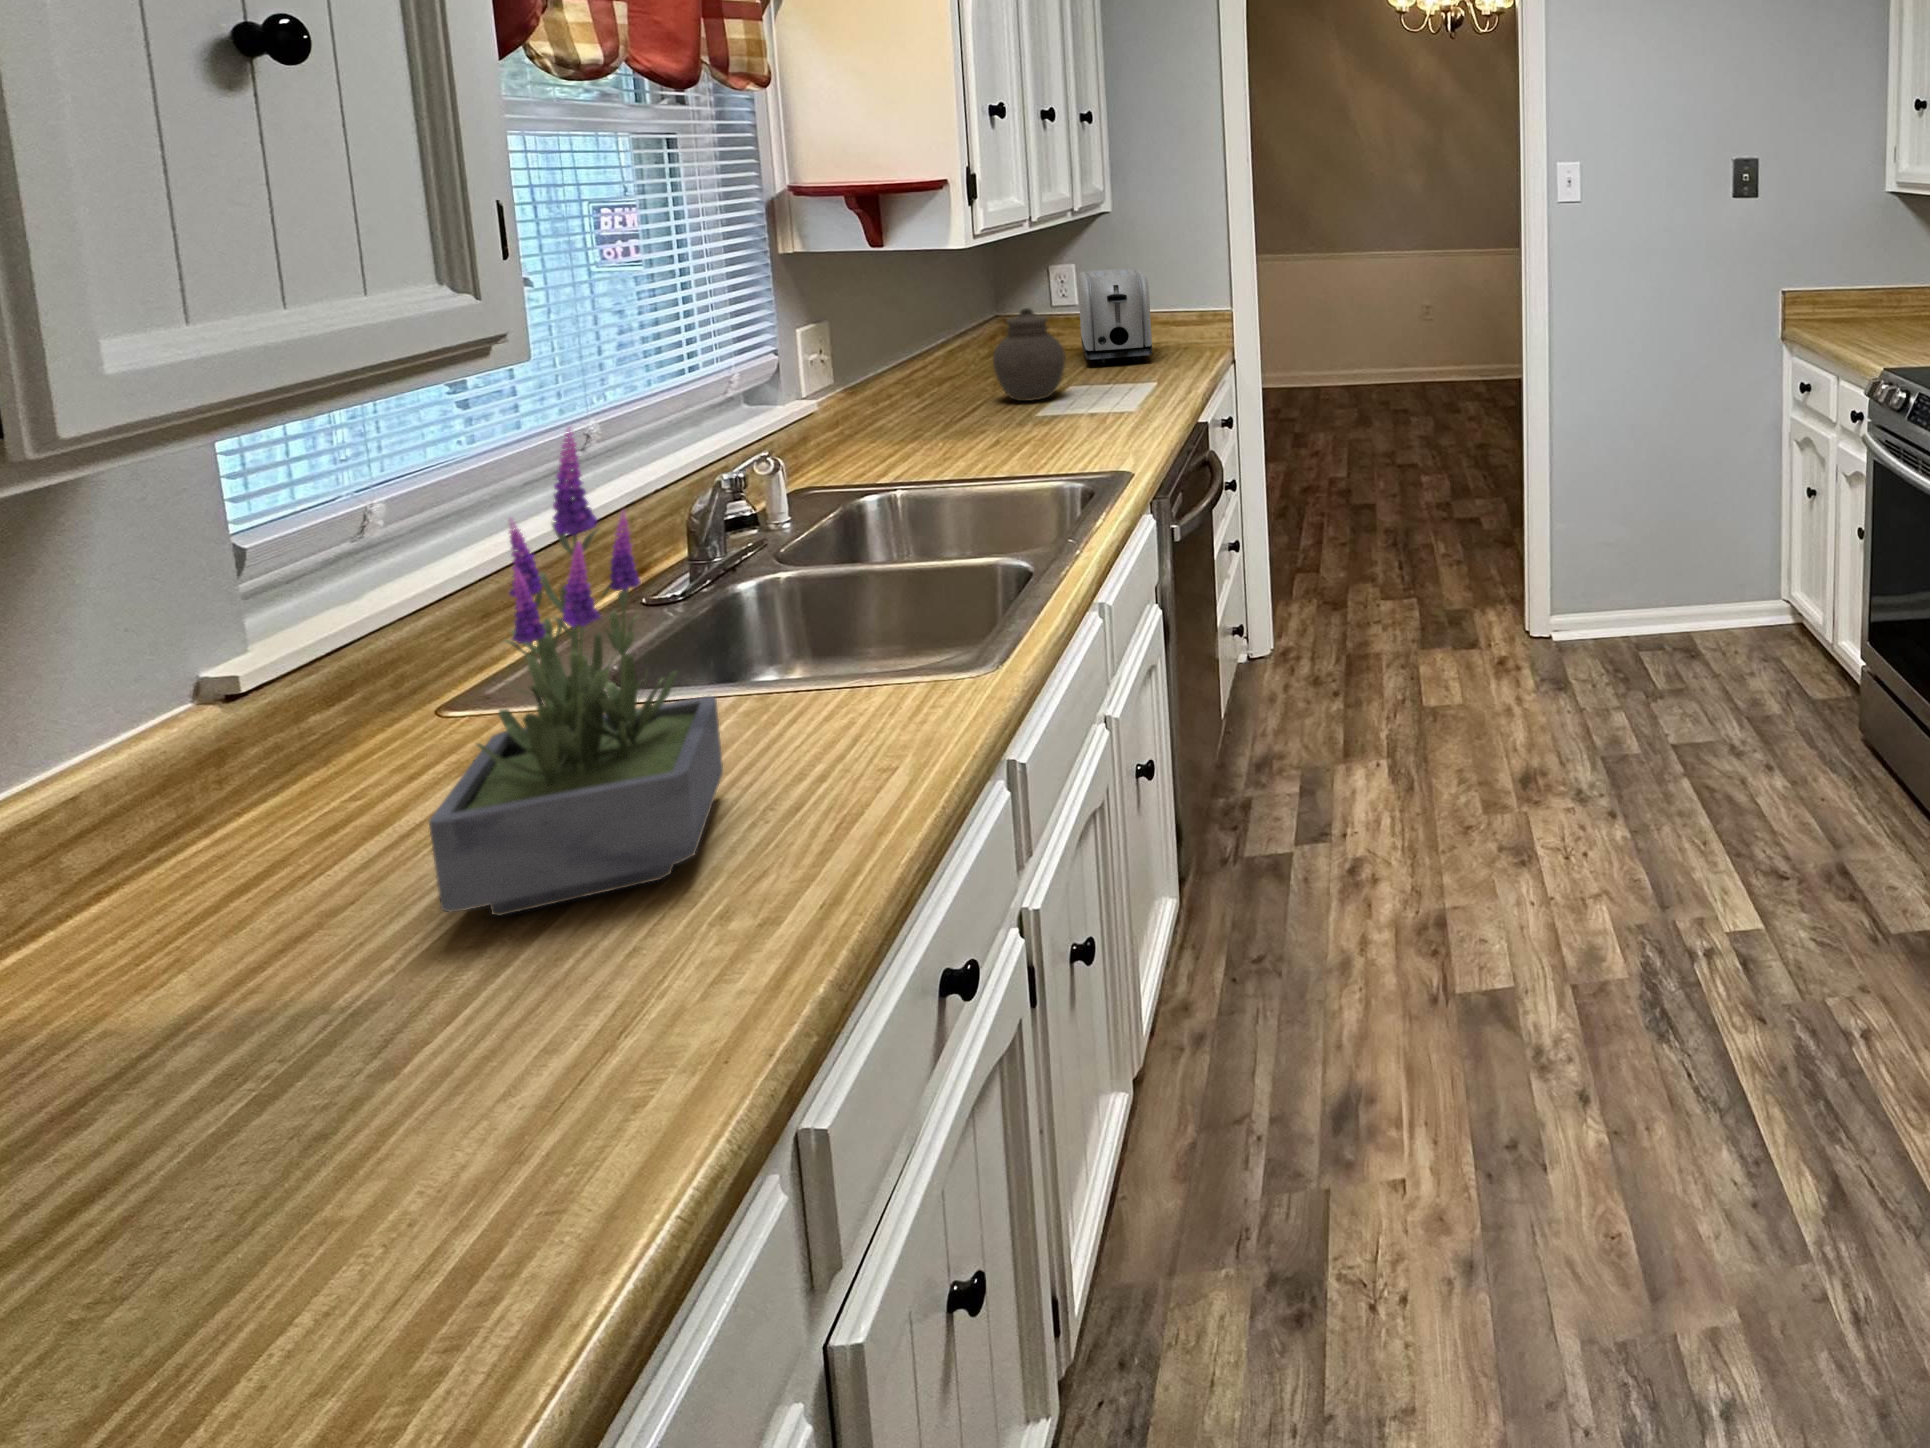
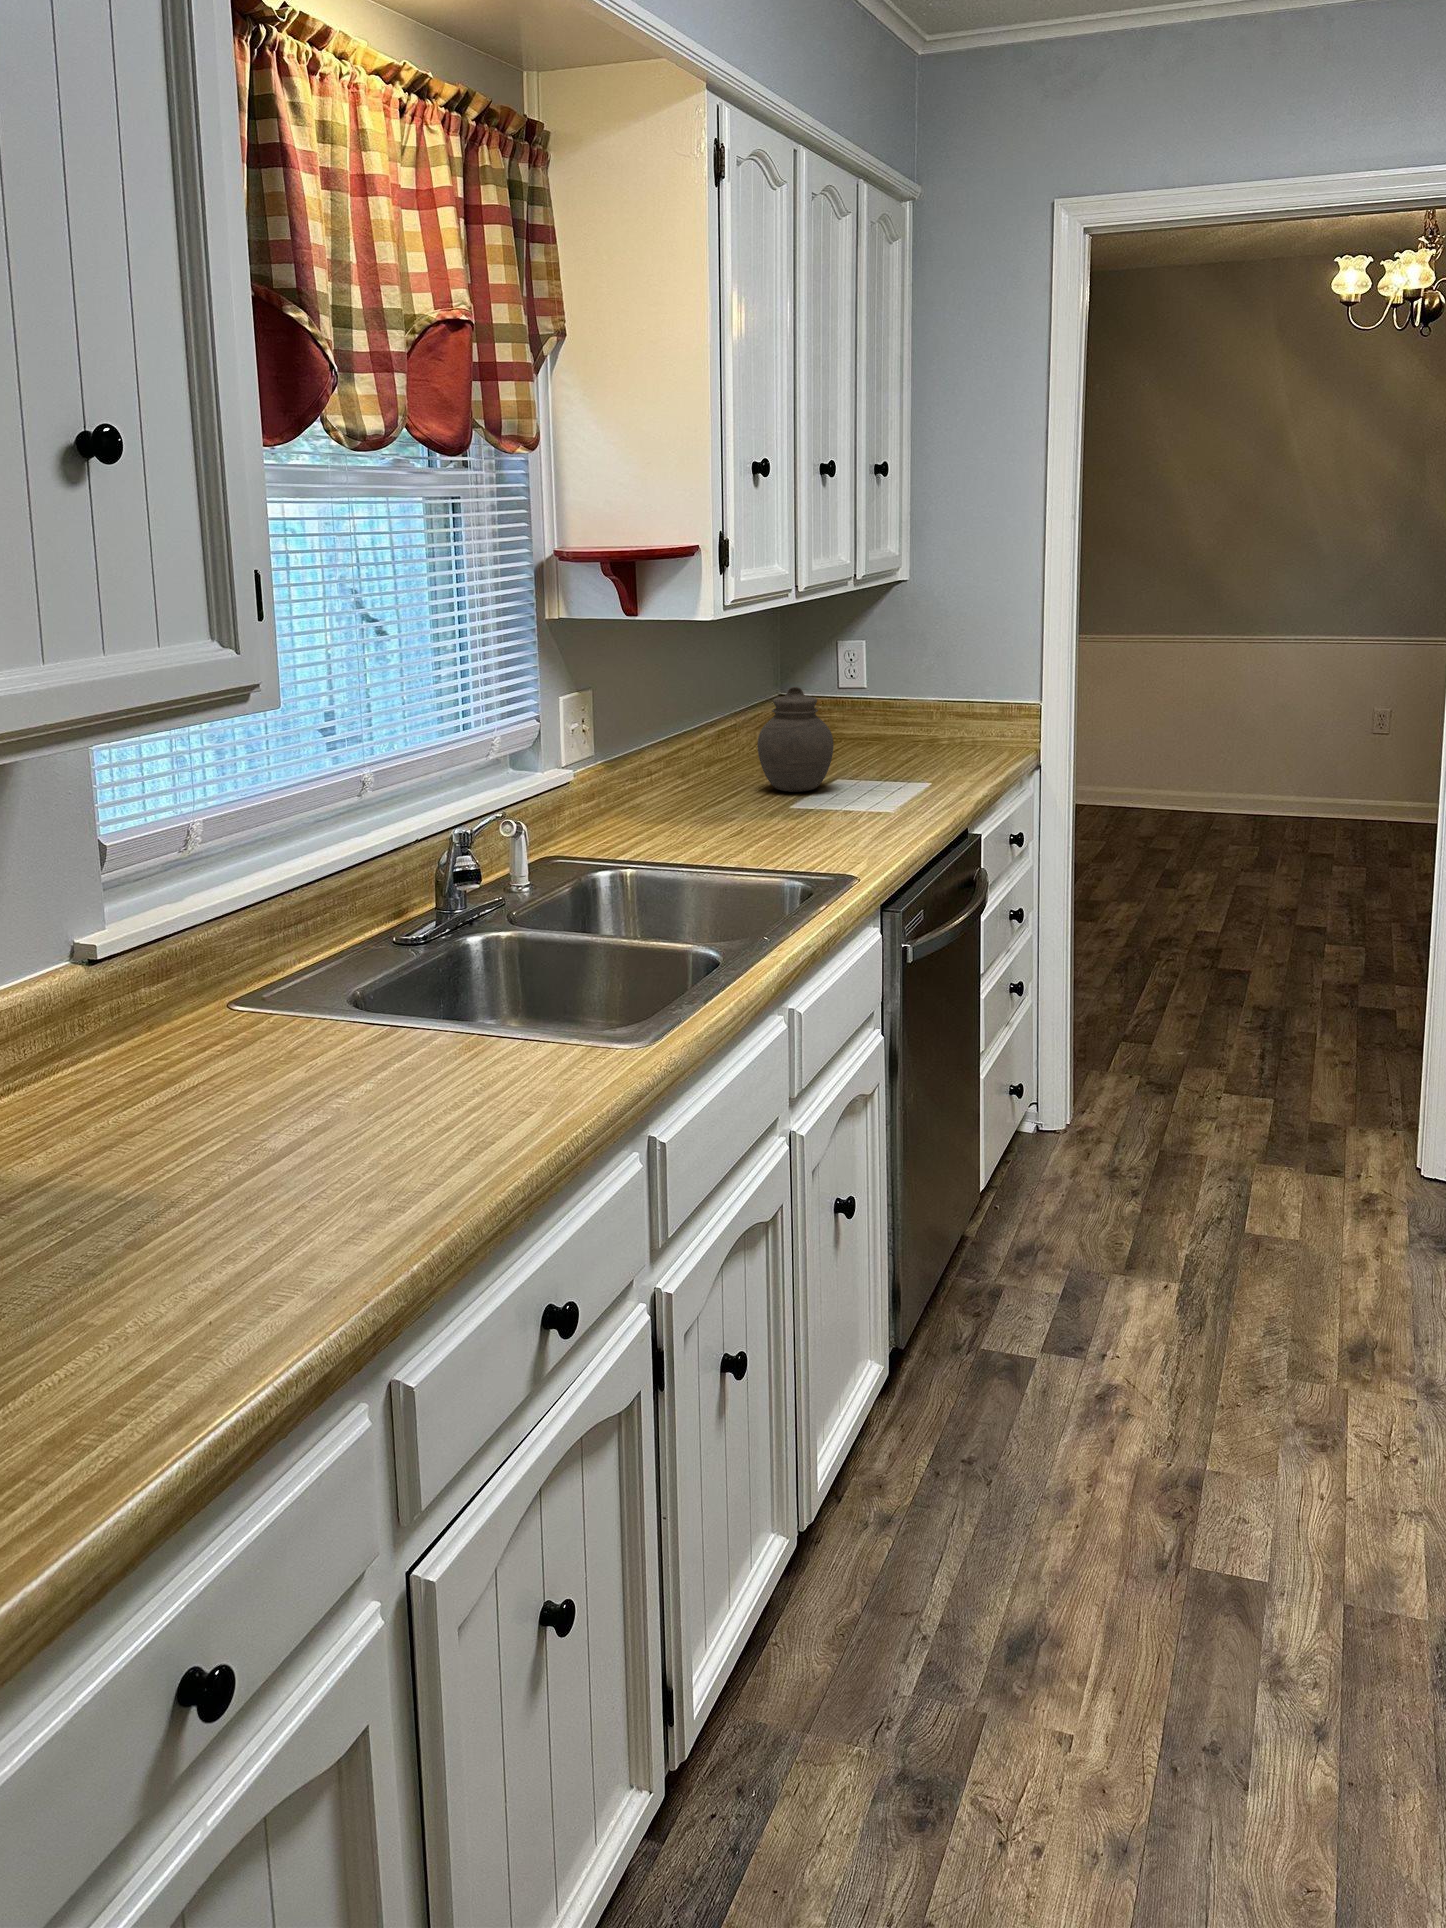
toaster: present [1078,269,1152,365] -> none [868,647,944,759]
potted plant: present [429,428,723,916] -> none [181,763,398,1161]

